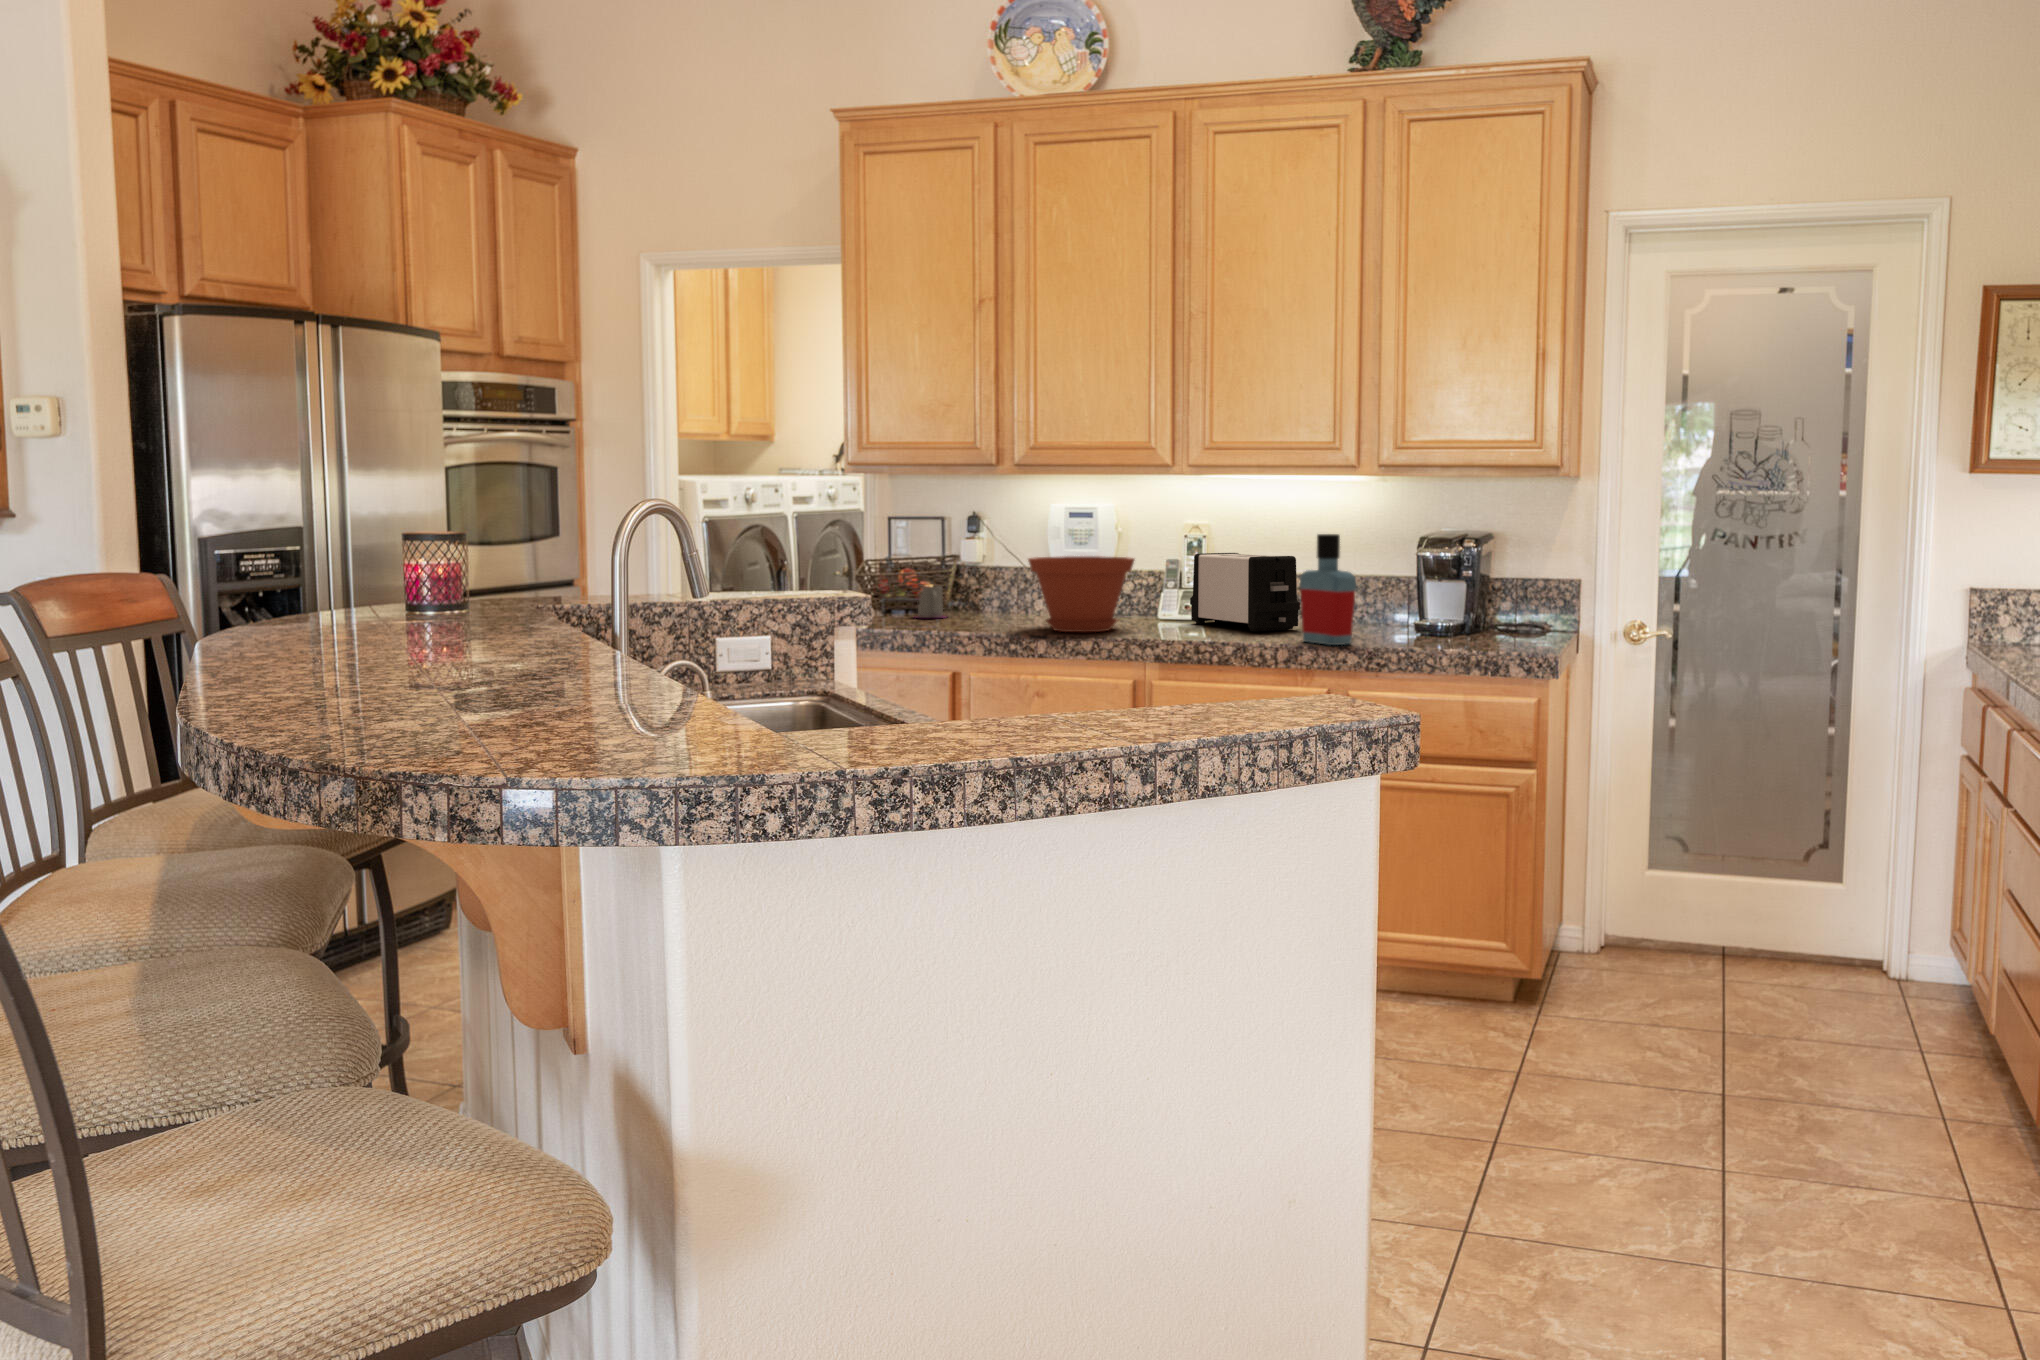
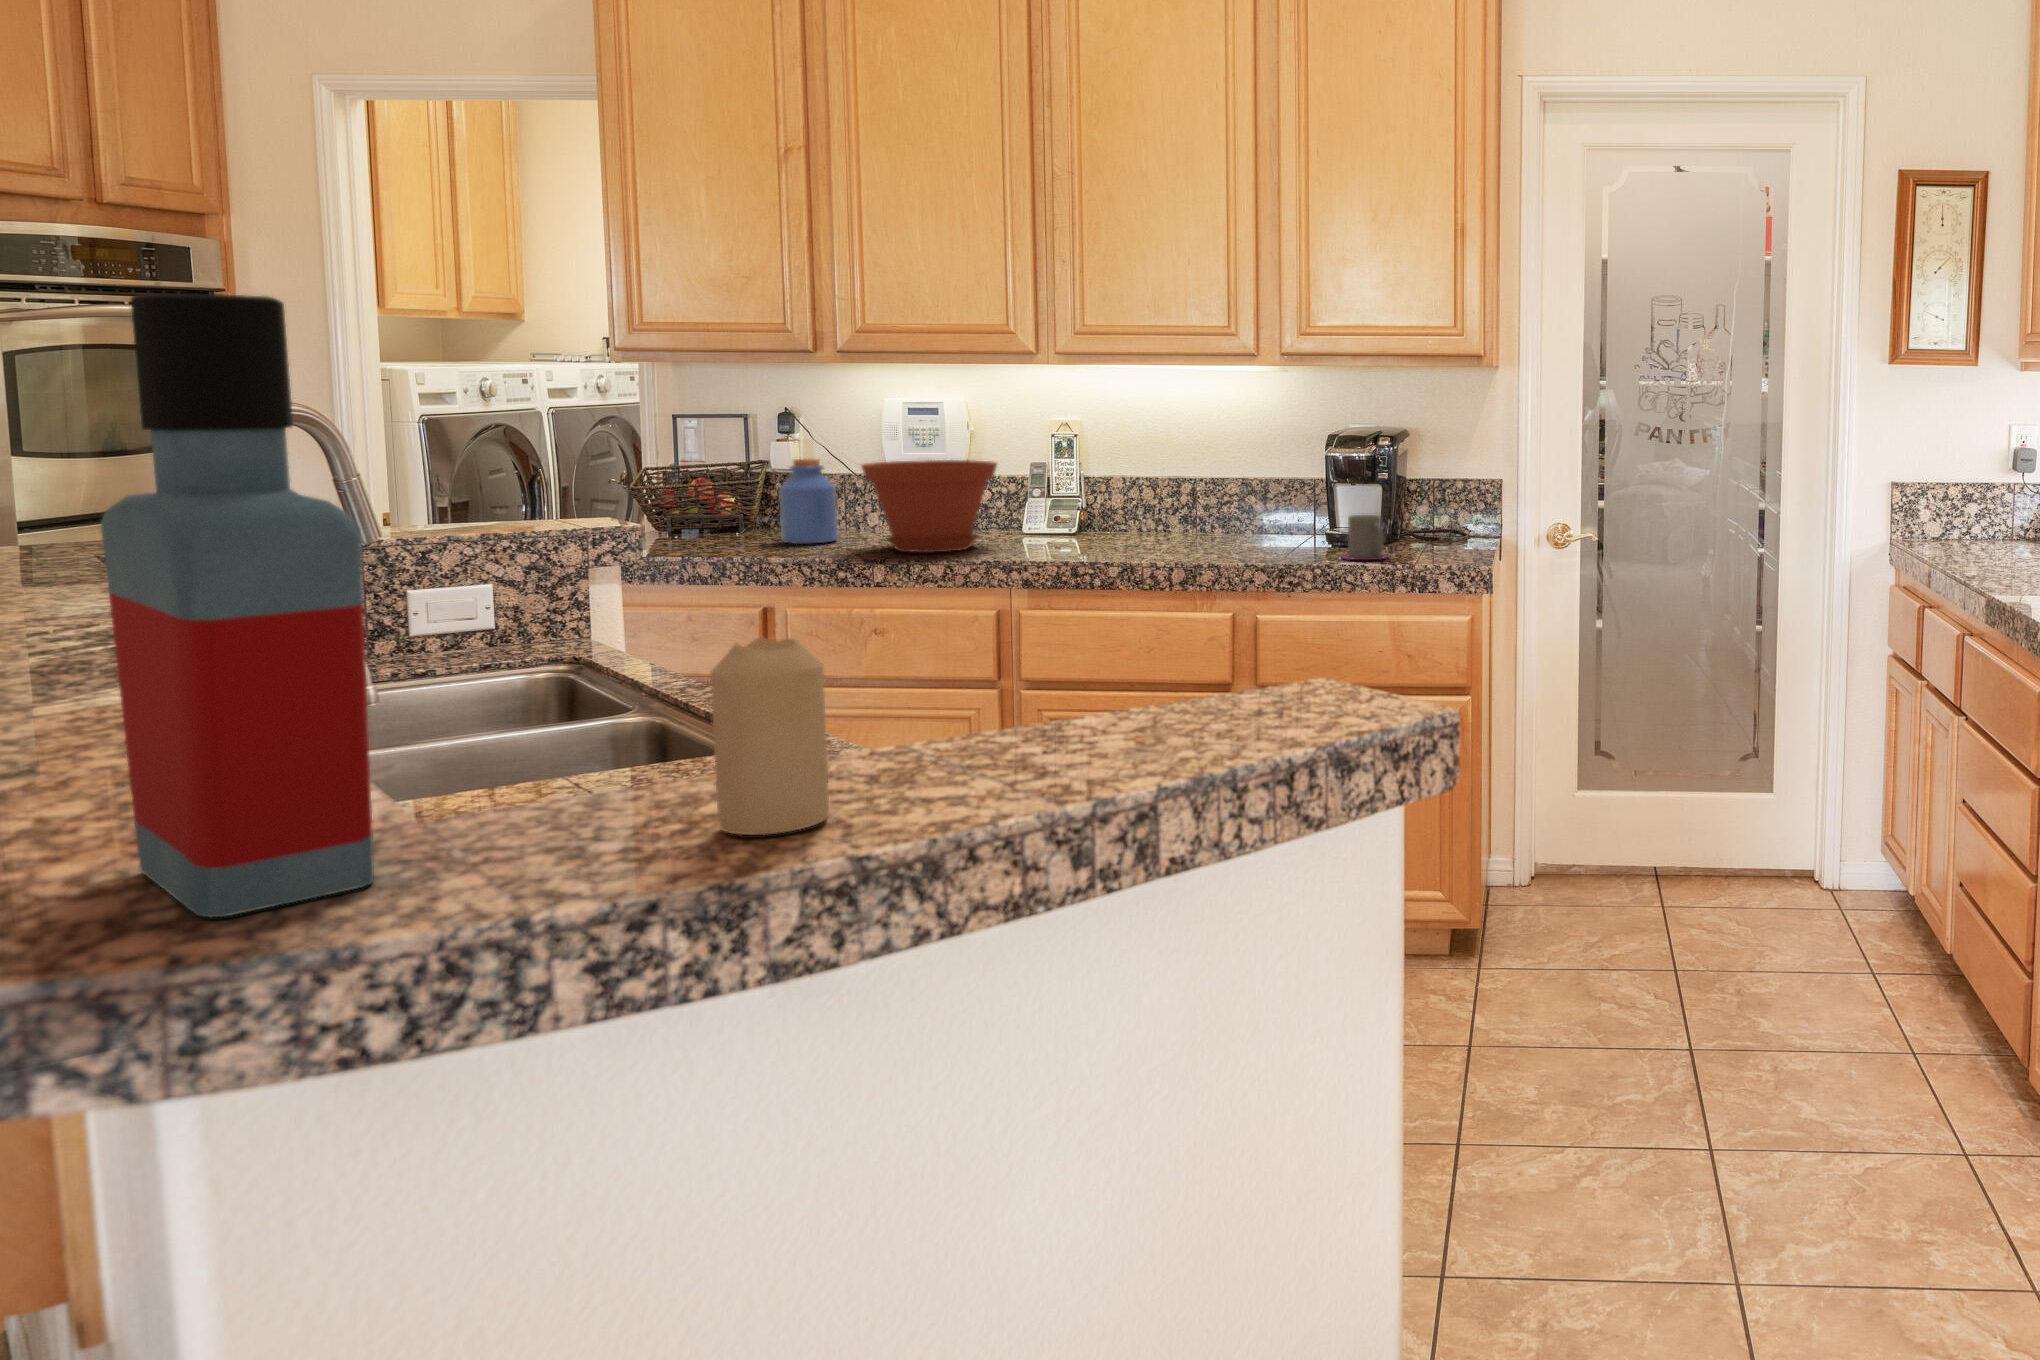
bottle: present [1300,534,1356,645] -> present [101,293,374,917]
toaster: present [1190,553,1300,631] -> none [1066,454,1197,545]
jar: none [966,554,1009,623] -> present [779,459,838,544]
mug: present [916,586,944,618] -> present [1342,515,1386,560]
candle: none [935,629,998,746] -> present [711,638,829,835]

